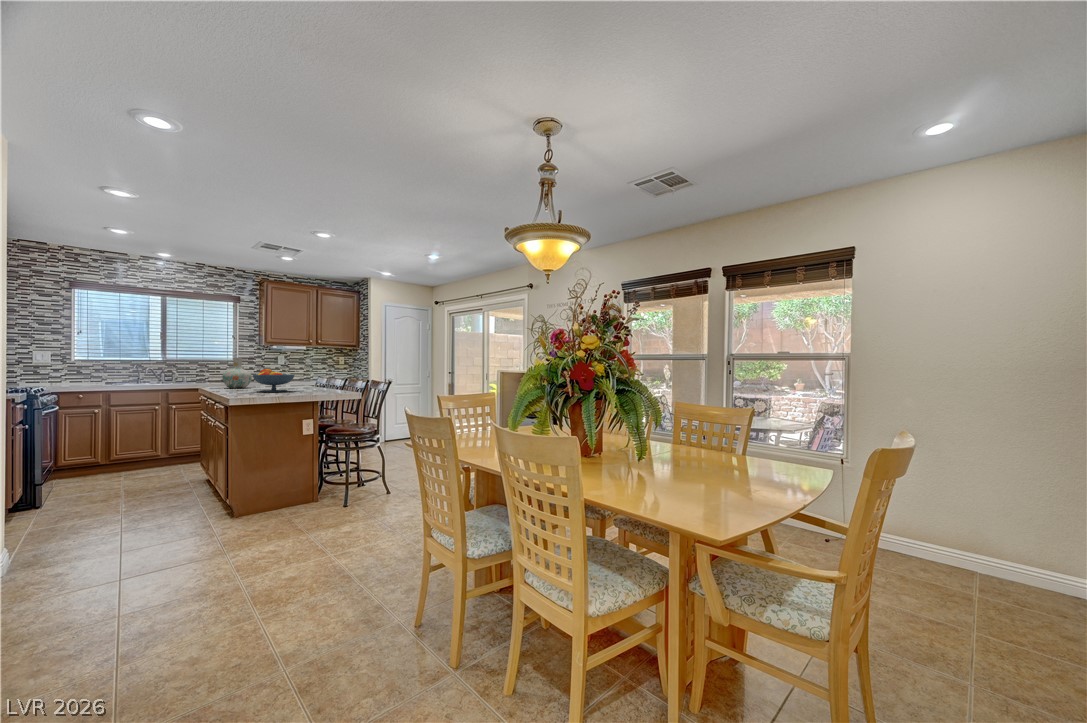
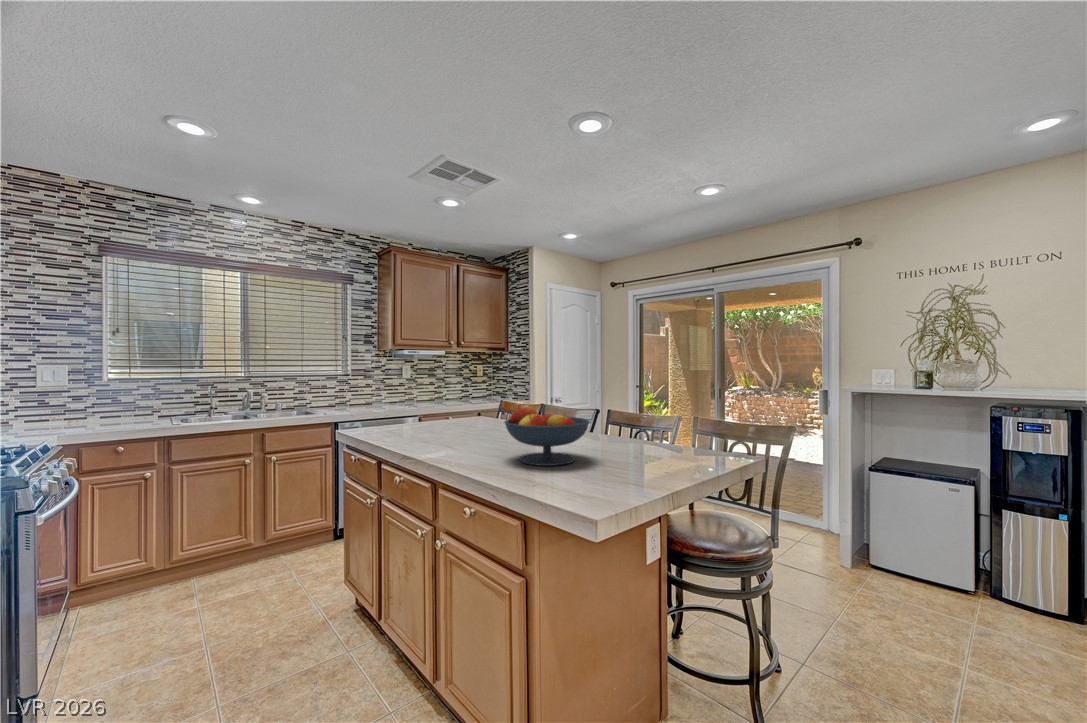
vase: present [222,357,252,389] -> none [394,376,445,441]

